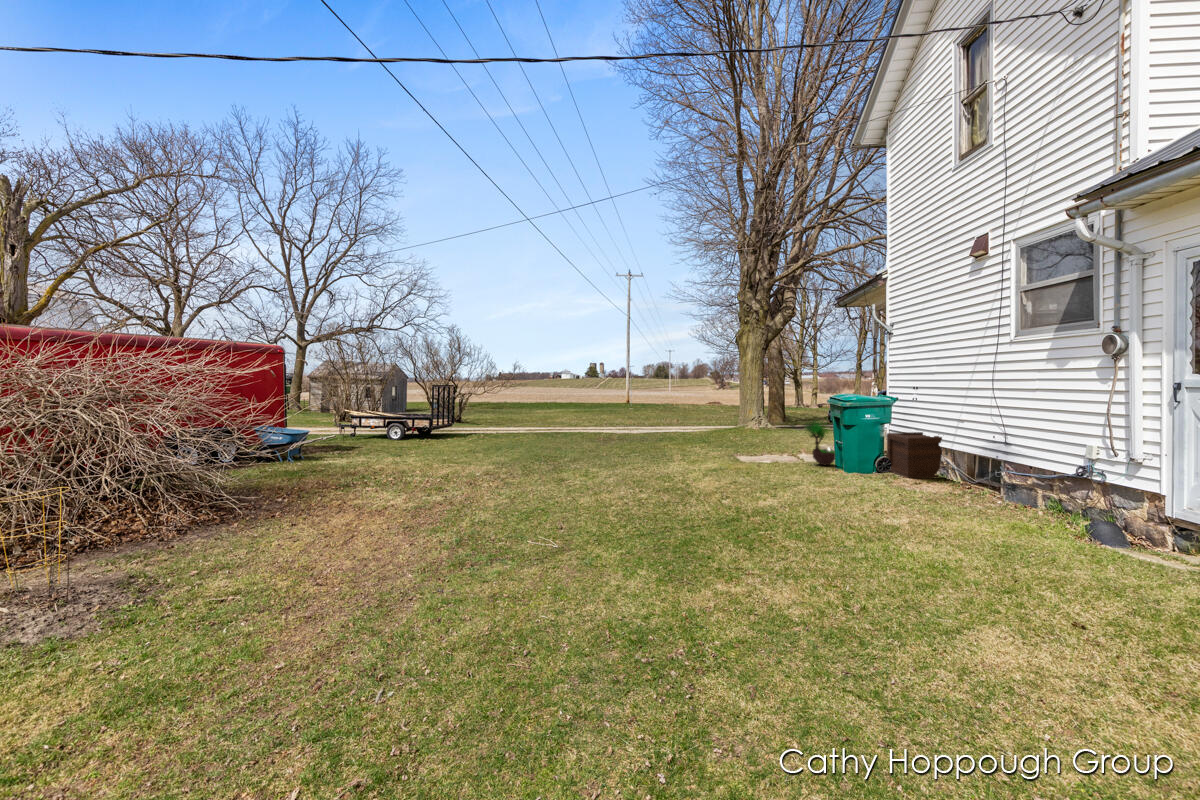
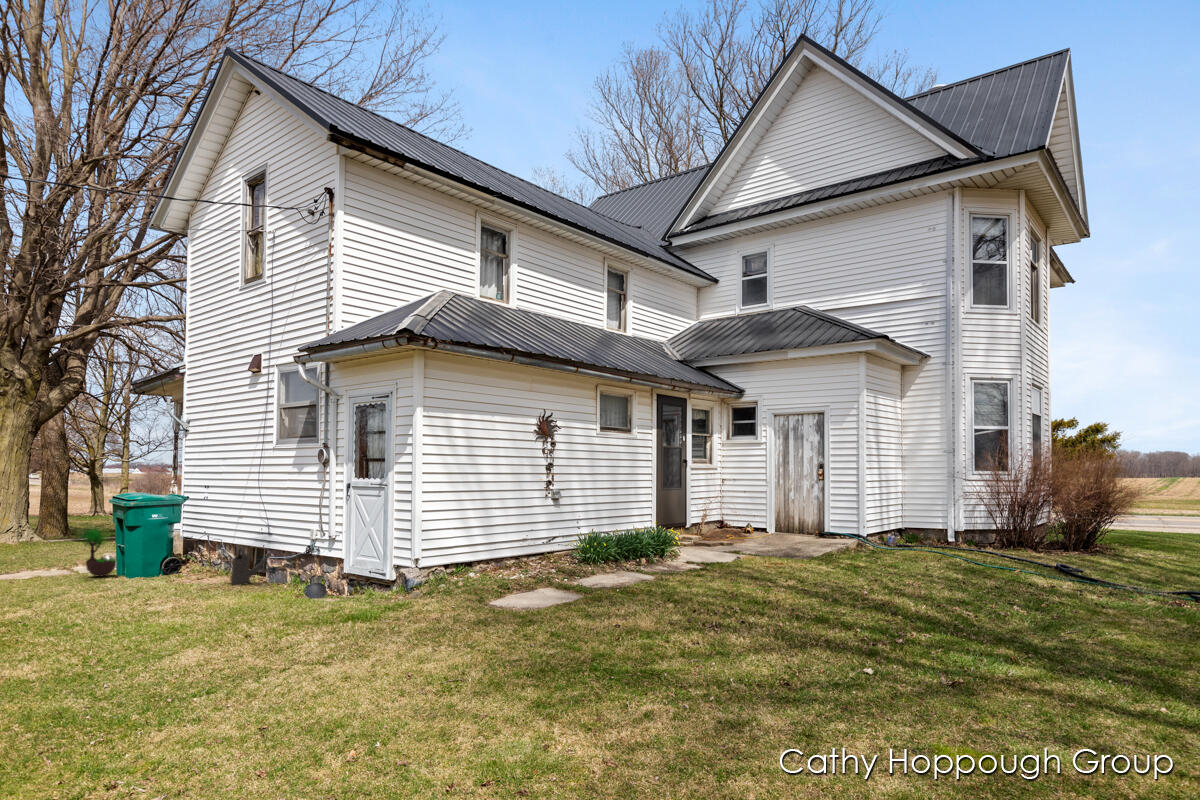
wooden crate: present [887,432,945,479] -> none [172,530,234,578]
watering can: none [954,457,1014,500] -> present [230,548,272,585]

